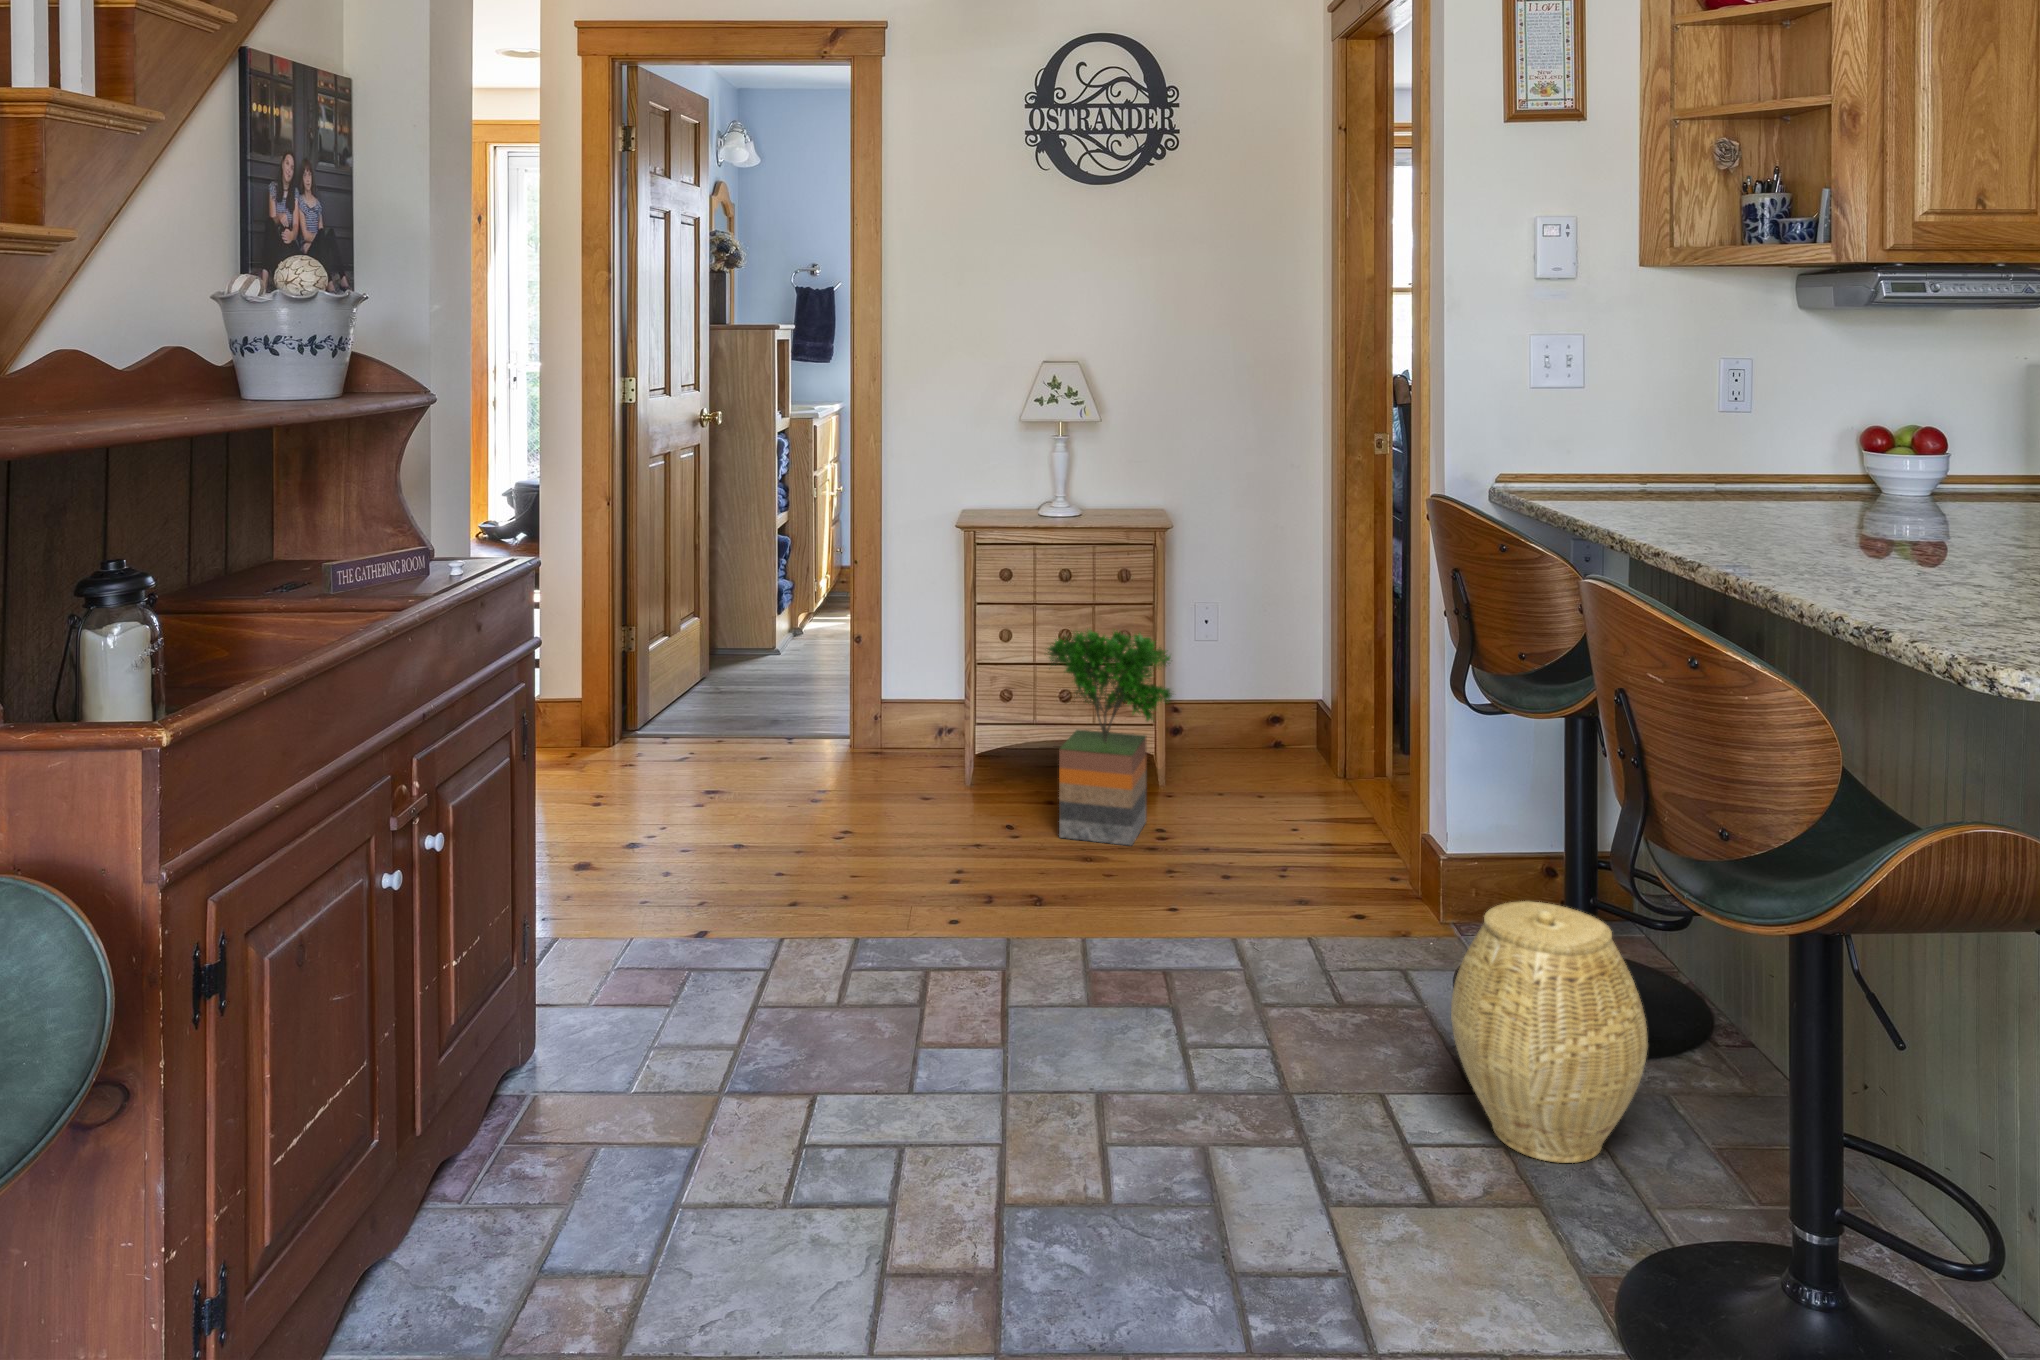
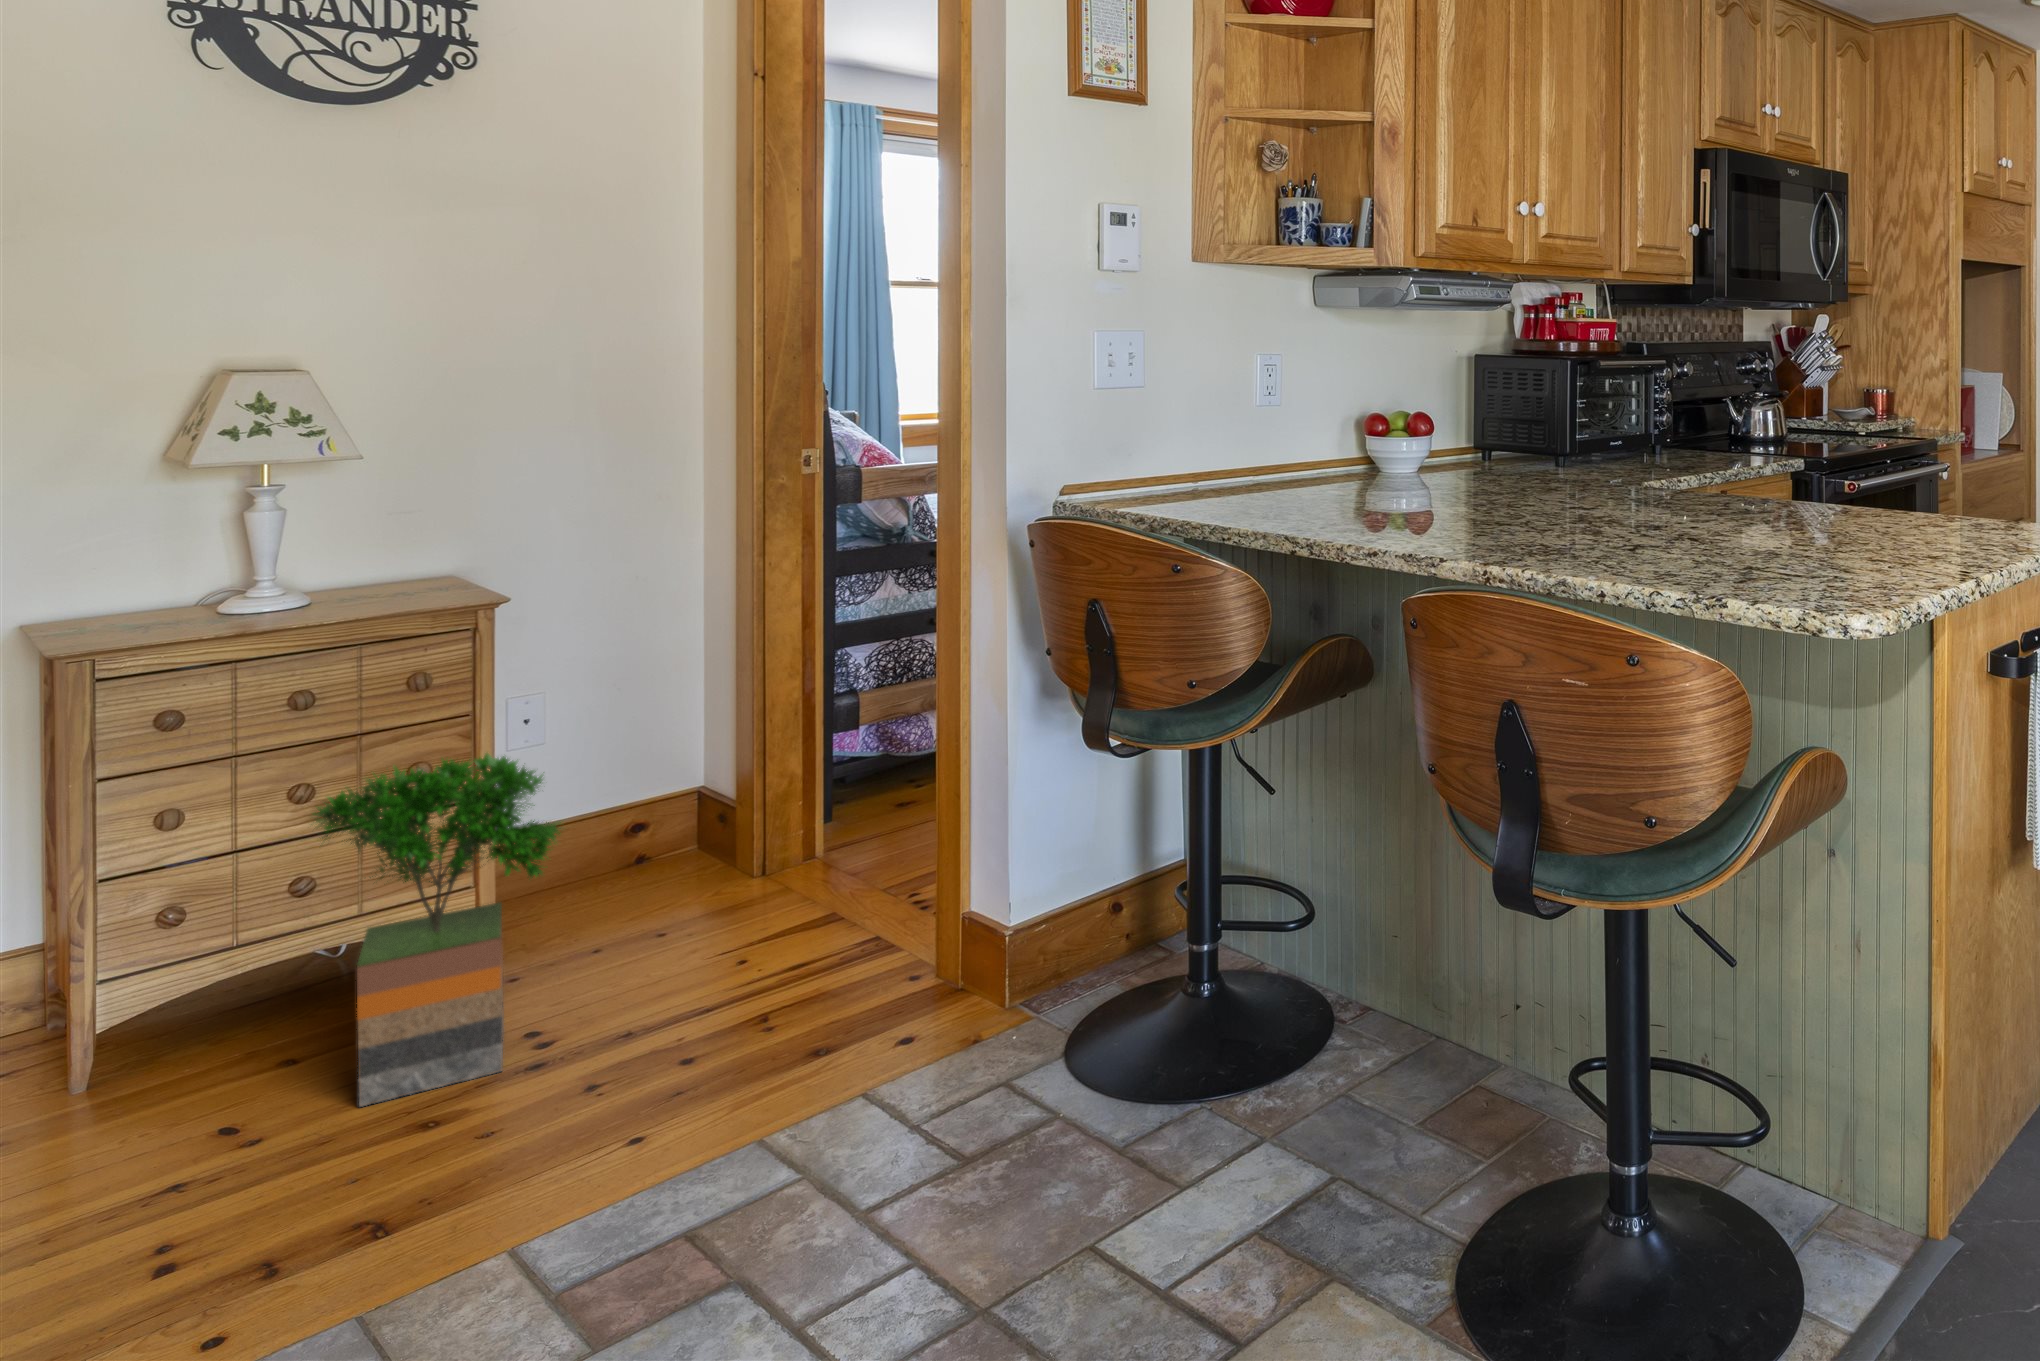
woven basket: present [1451,901,1647,1163] -> none [1178,927,1391,1233]

